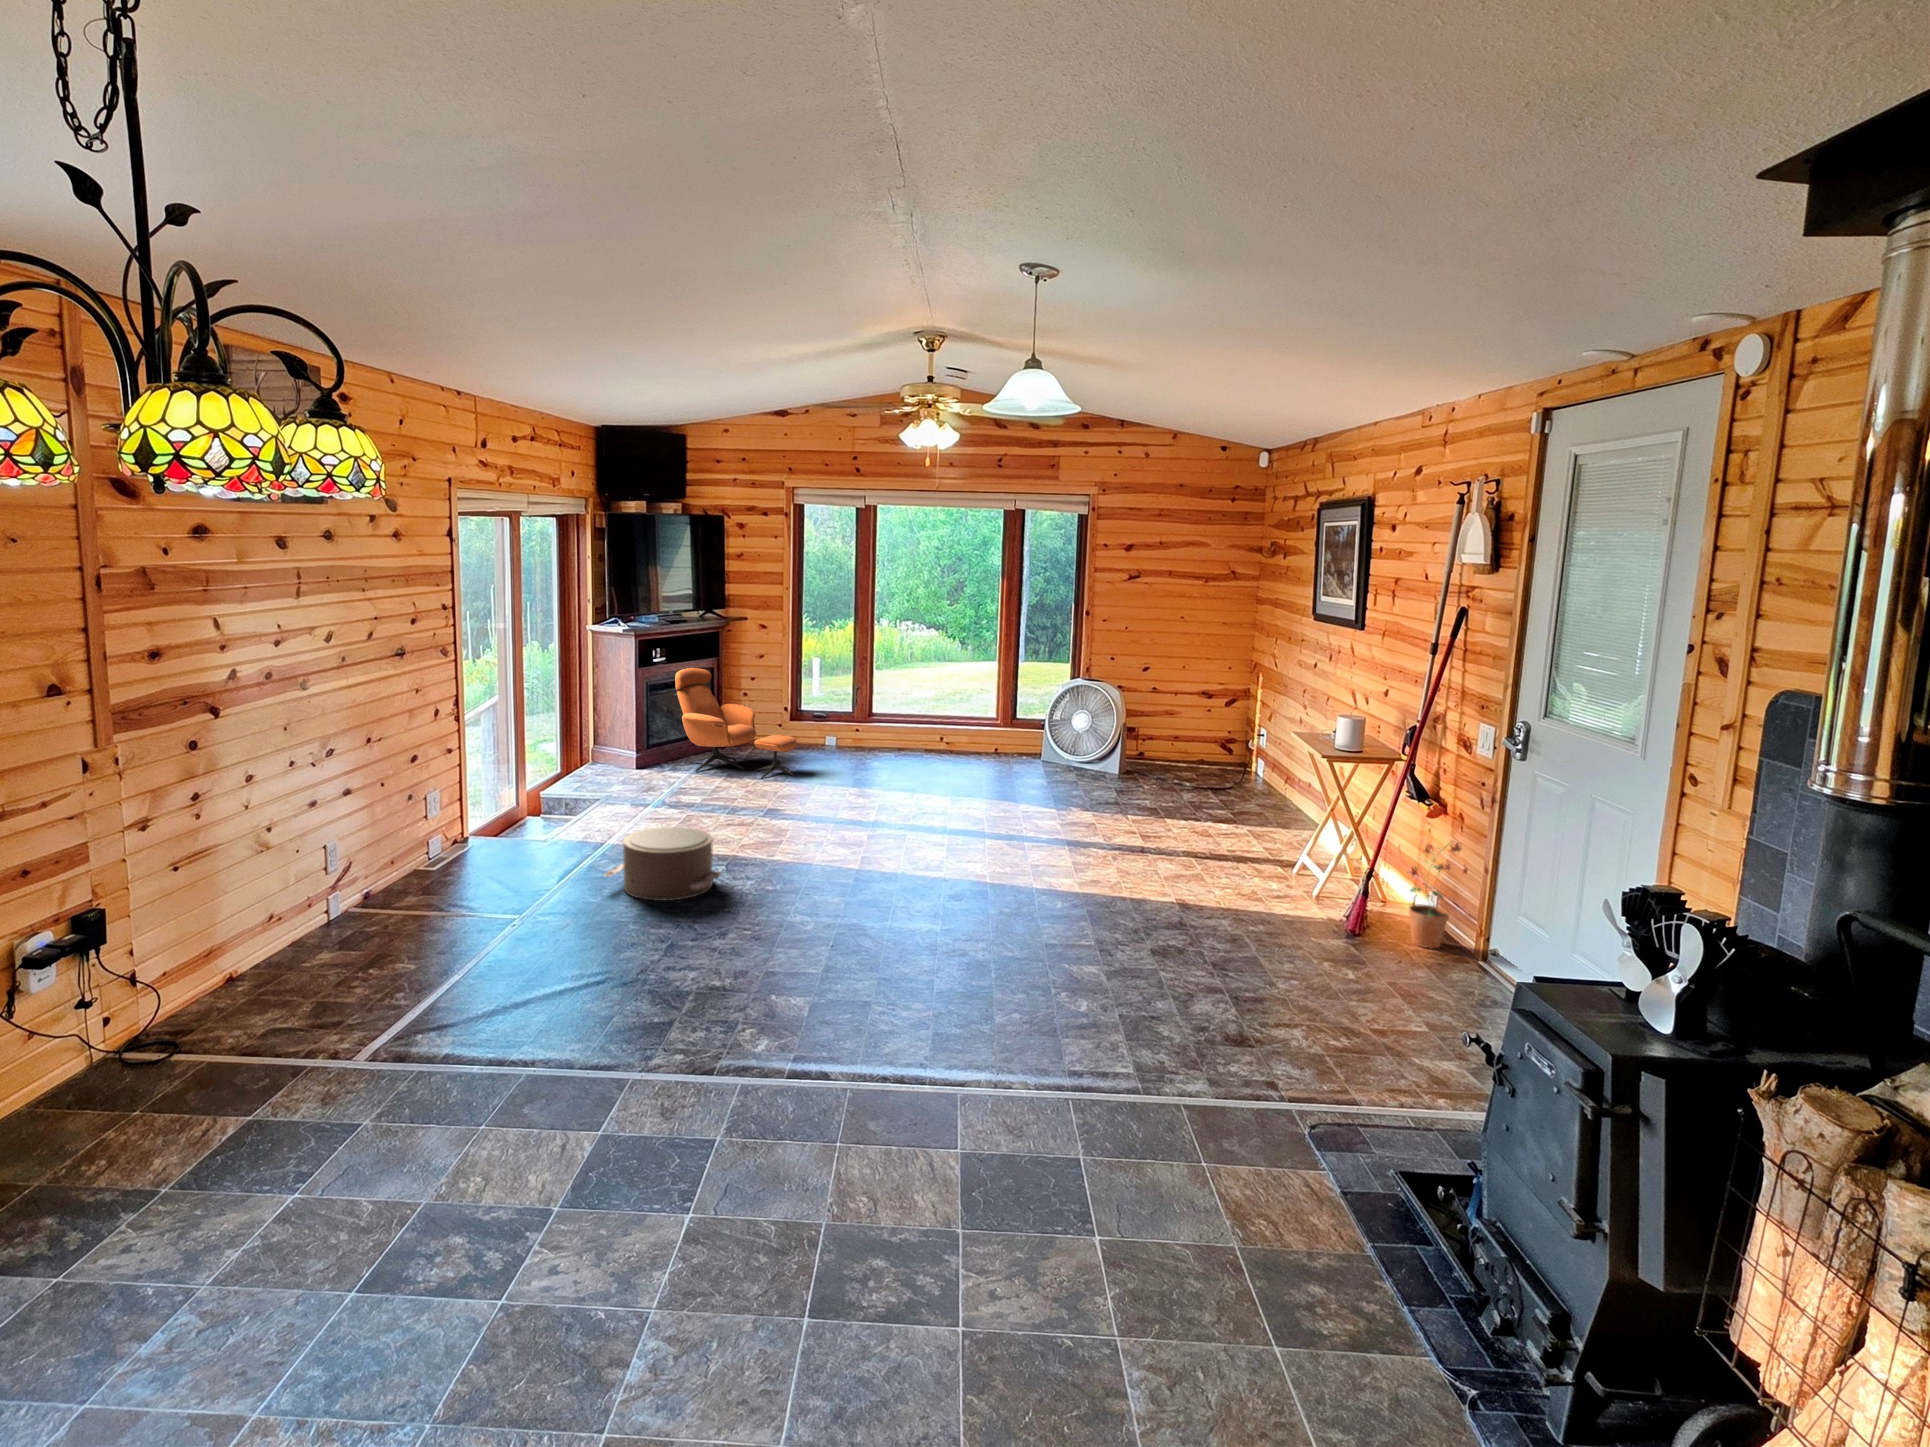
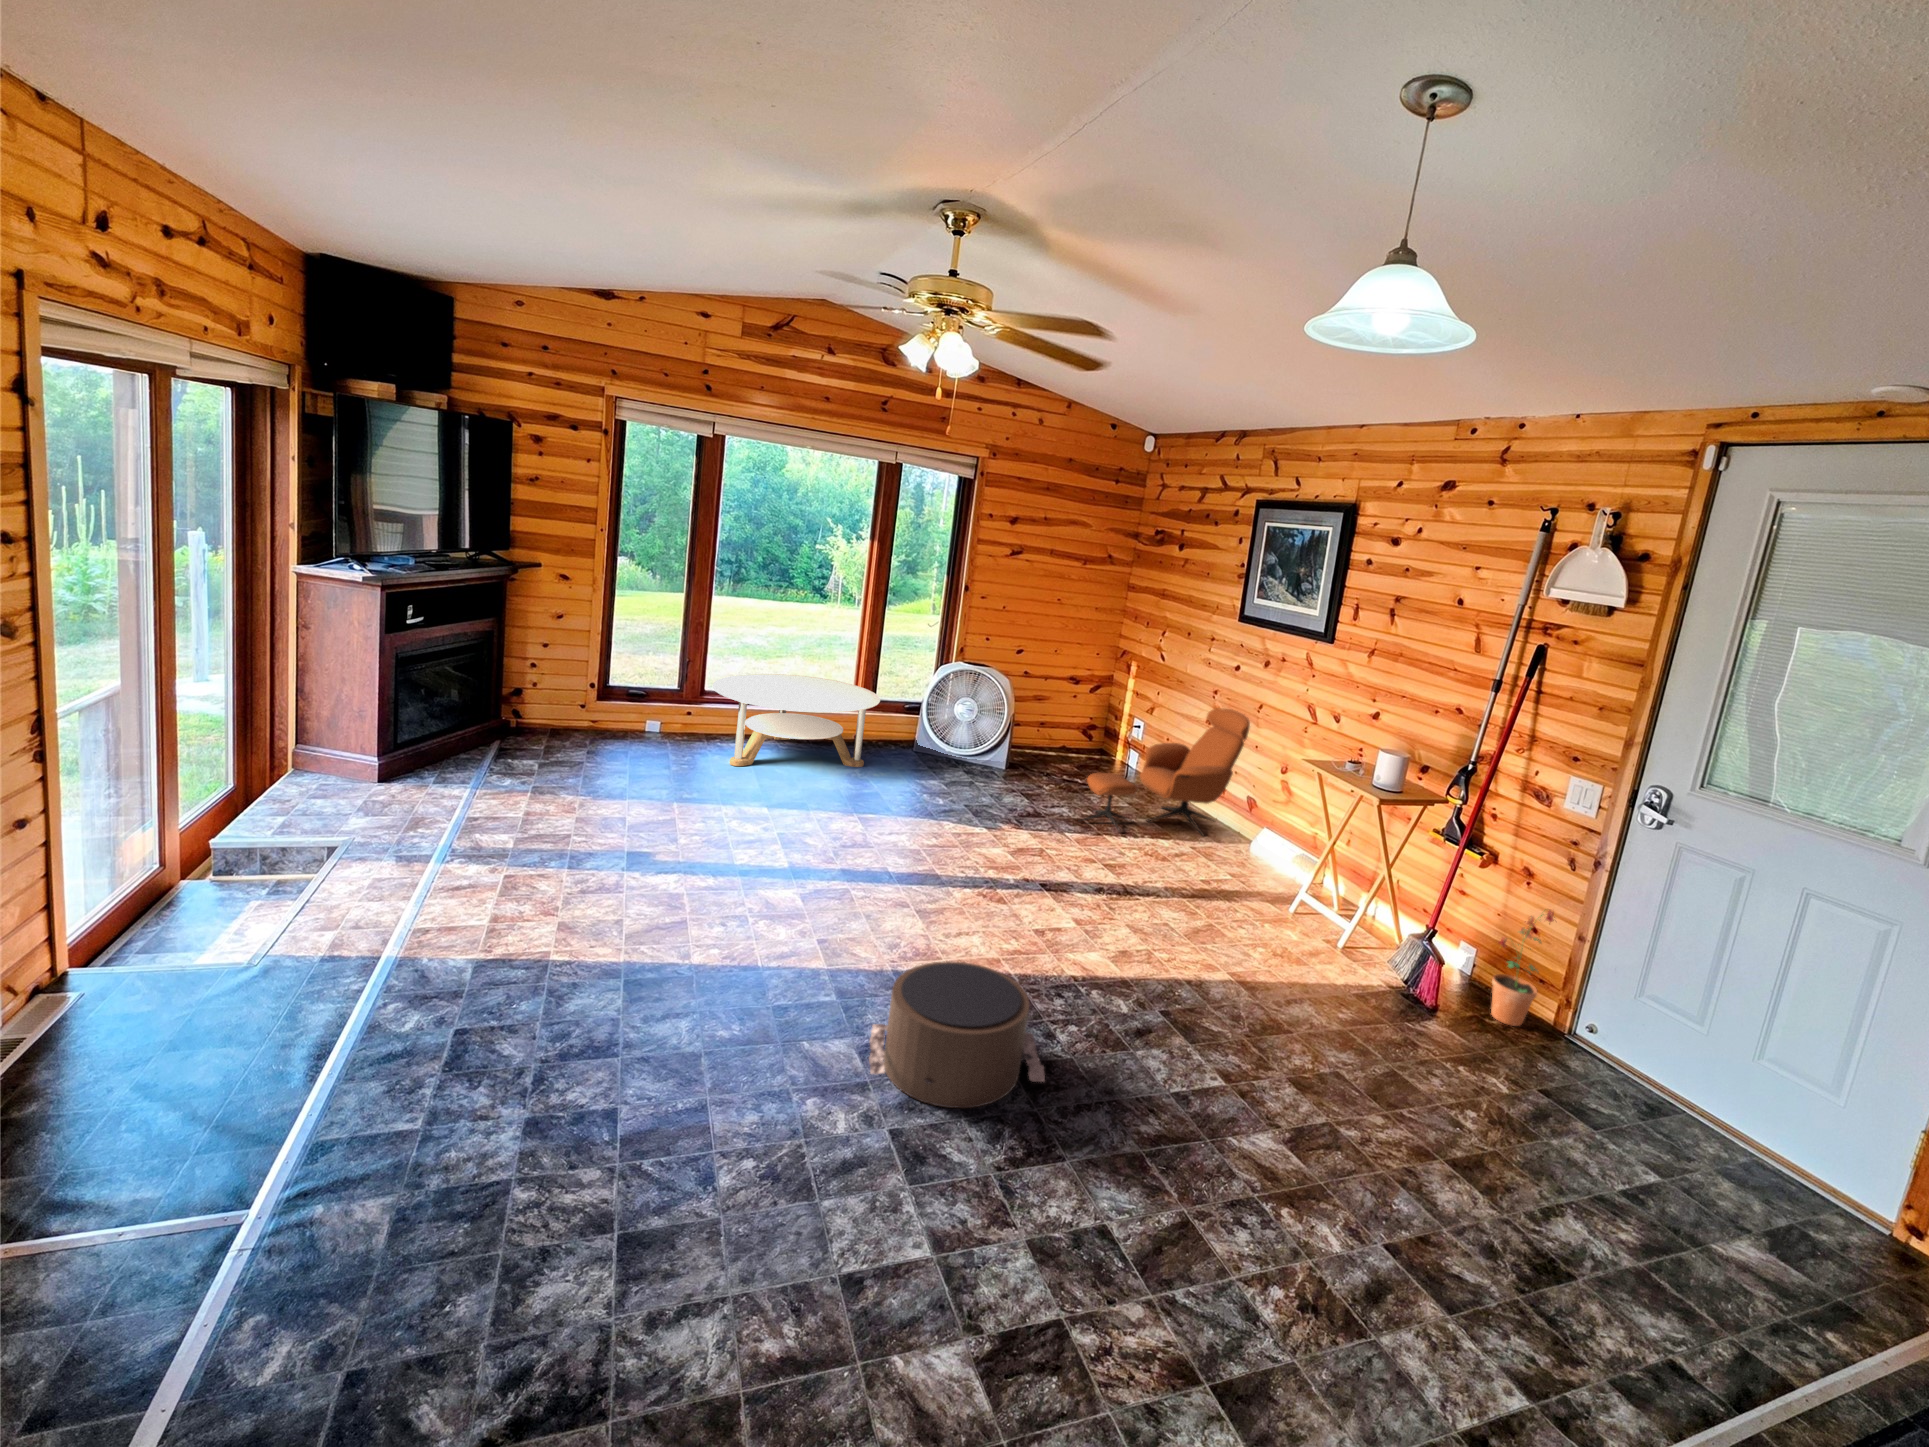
lounge chair: present [675,668,797,779] -> present [1080,708,1250,835]
round table: none [866,696,1002,769] -> present [713,674,880,767]
pouf: present [605,827,722,901] -> present [869,961,1045,1108]

